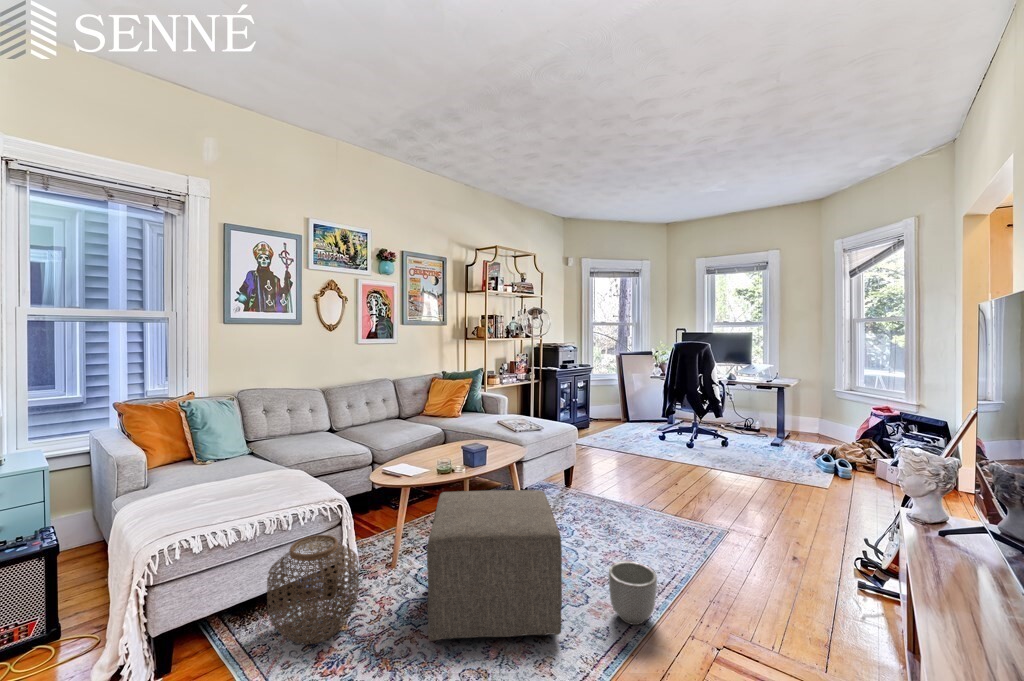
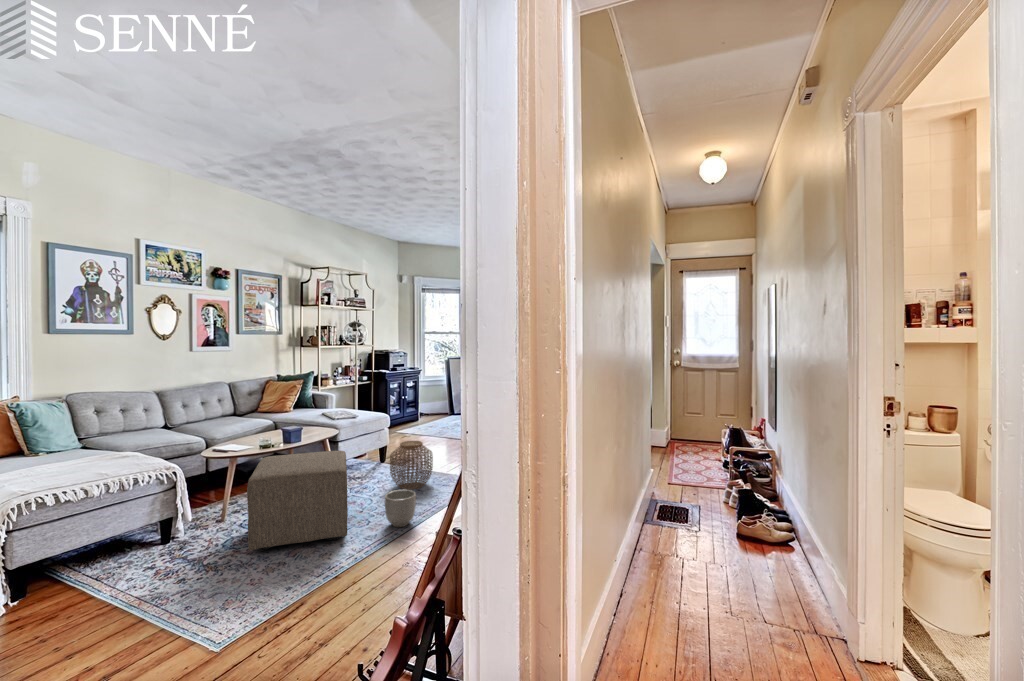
woven basket: present [267,535,359,644] -> present [390,441,433,490]

